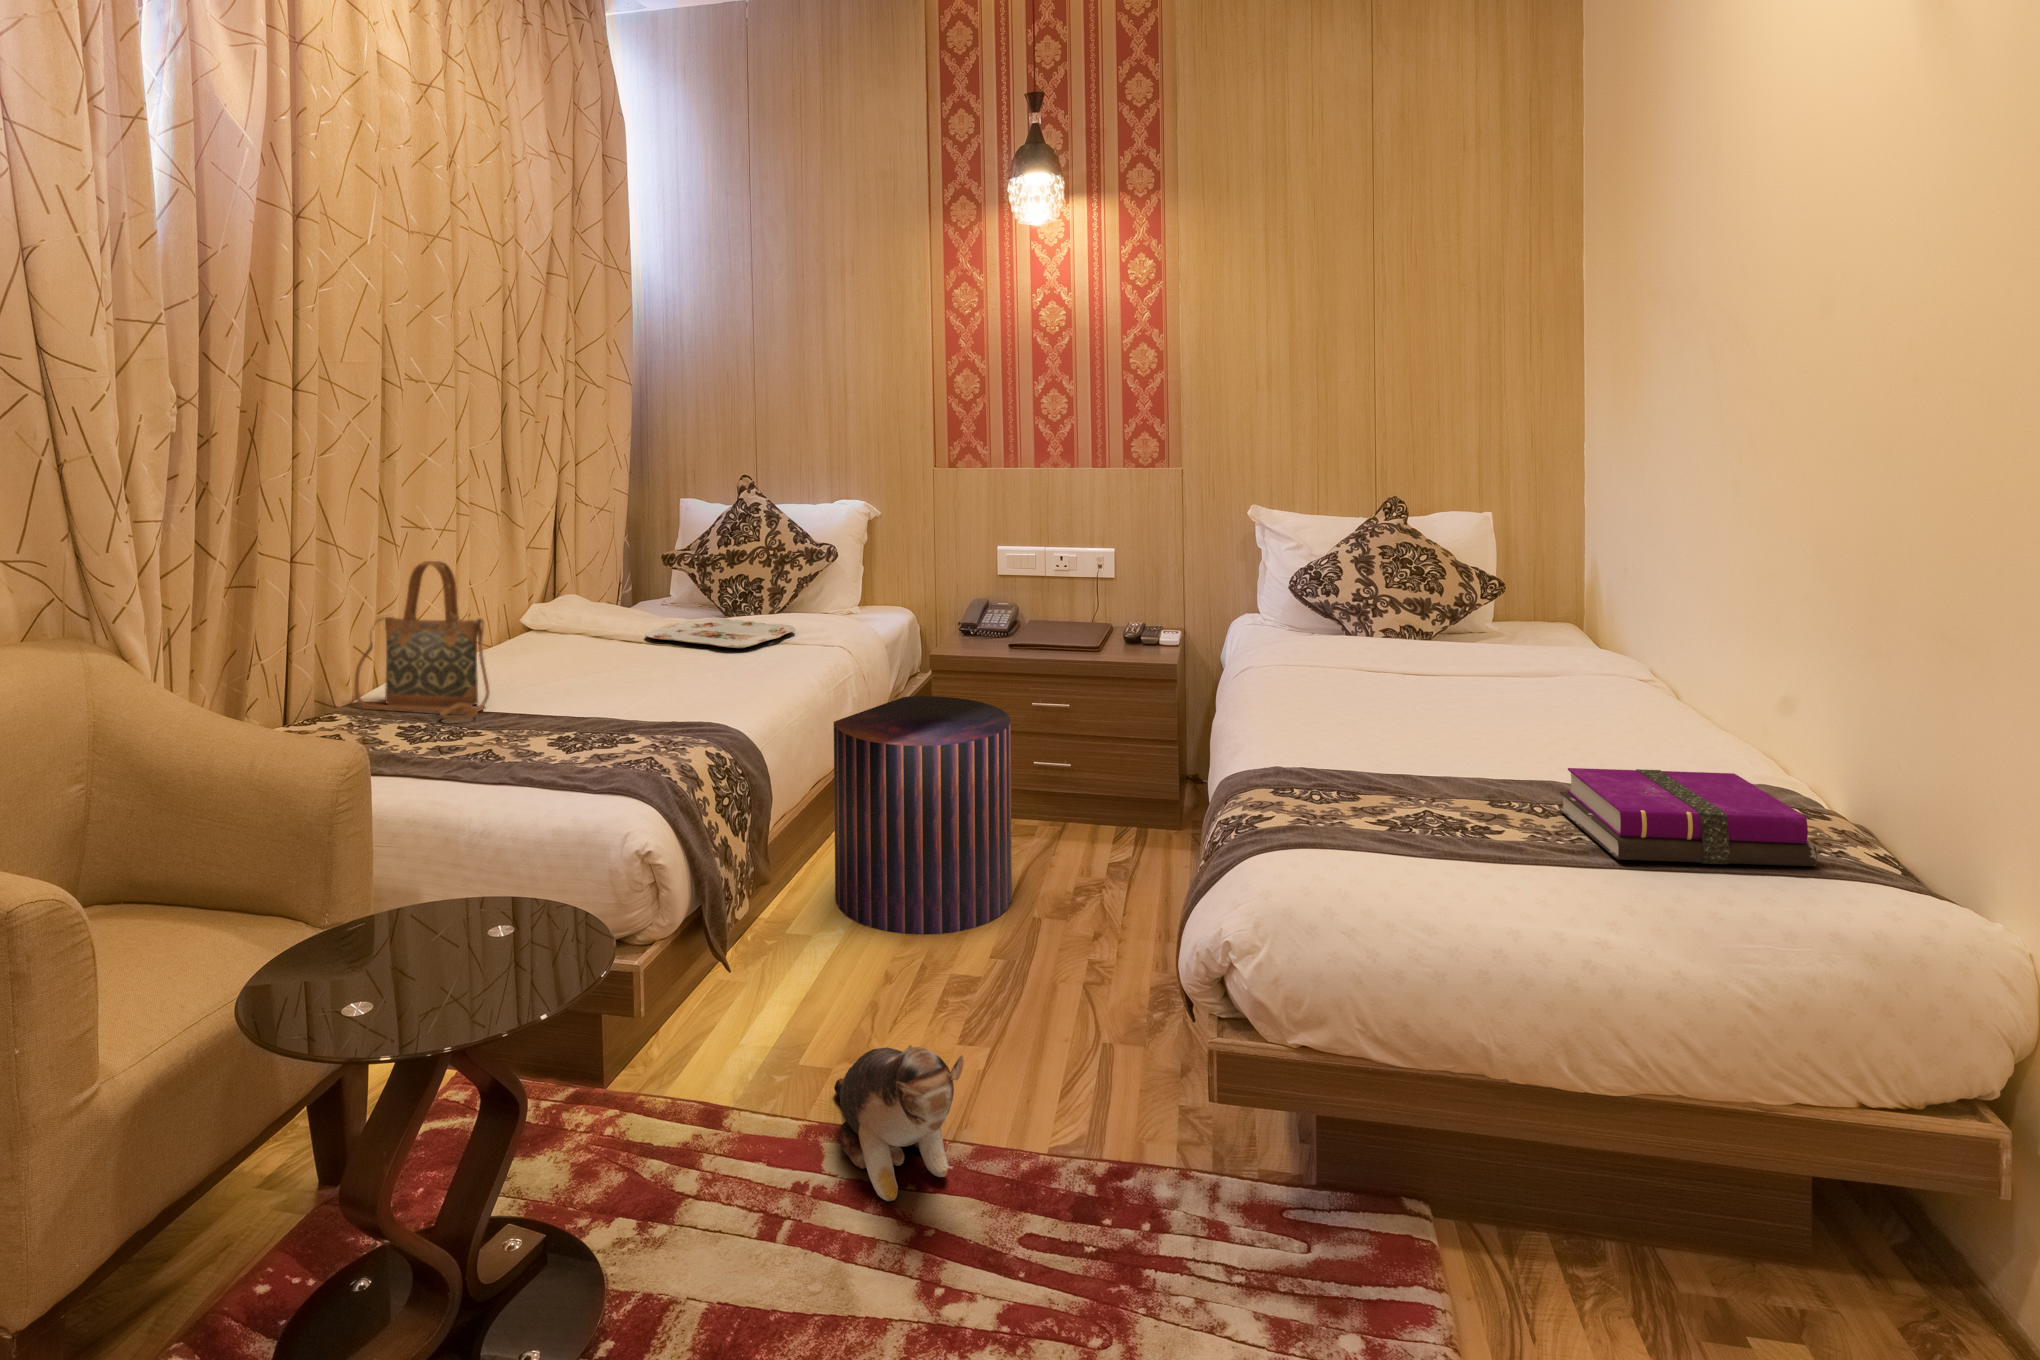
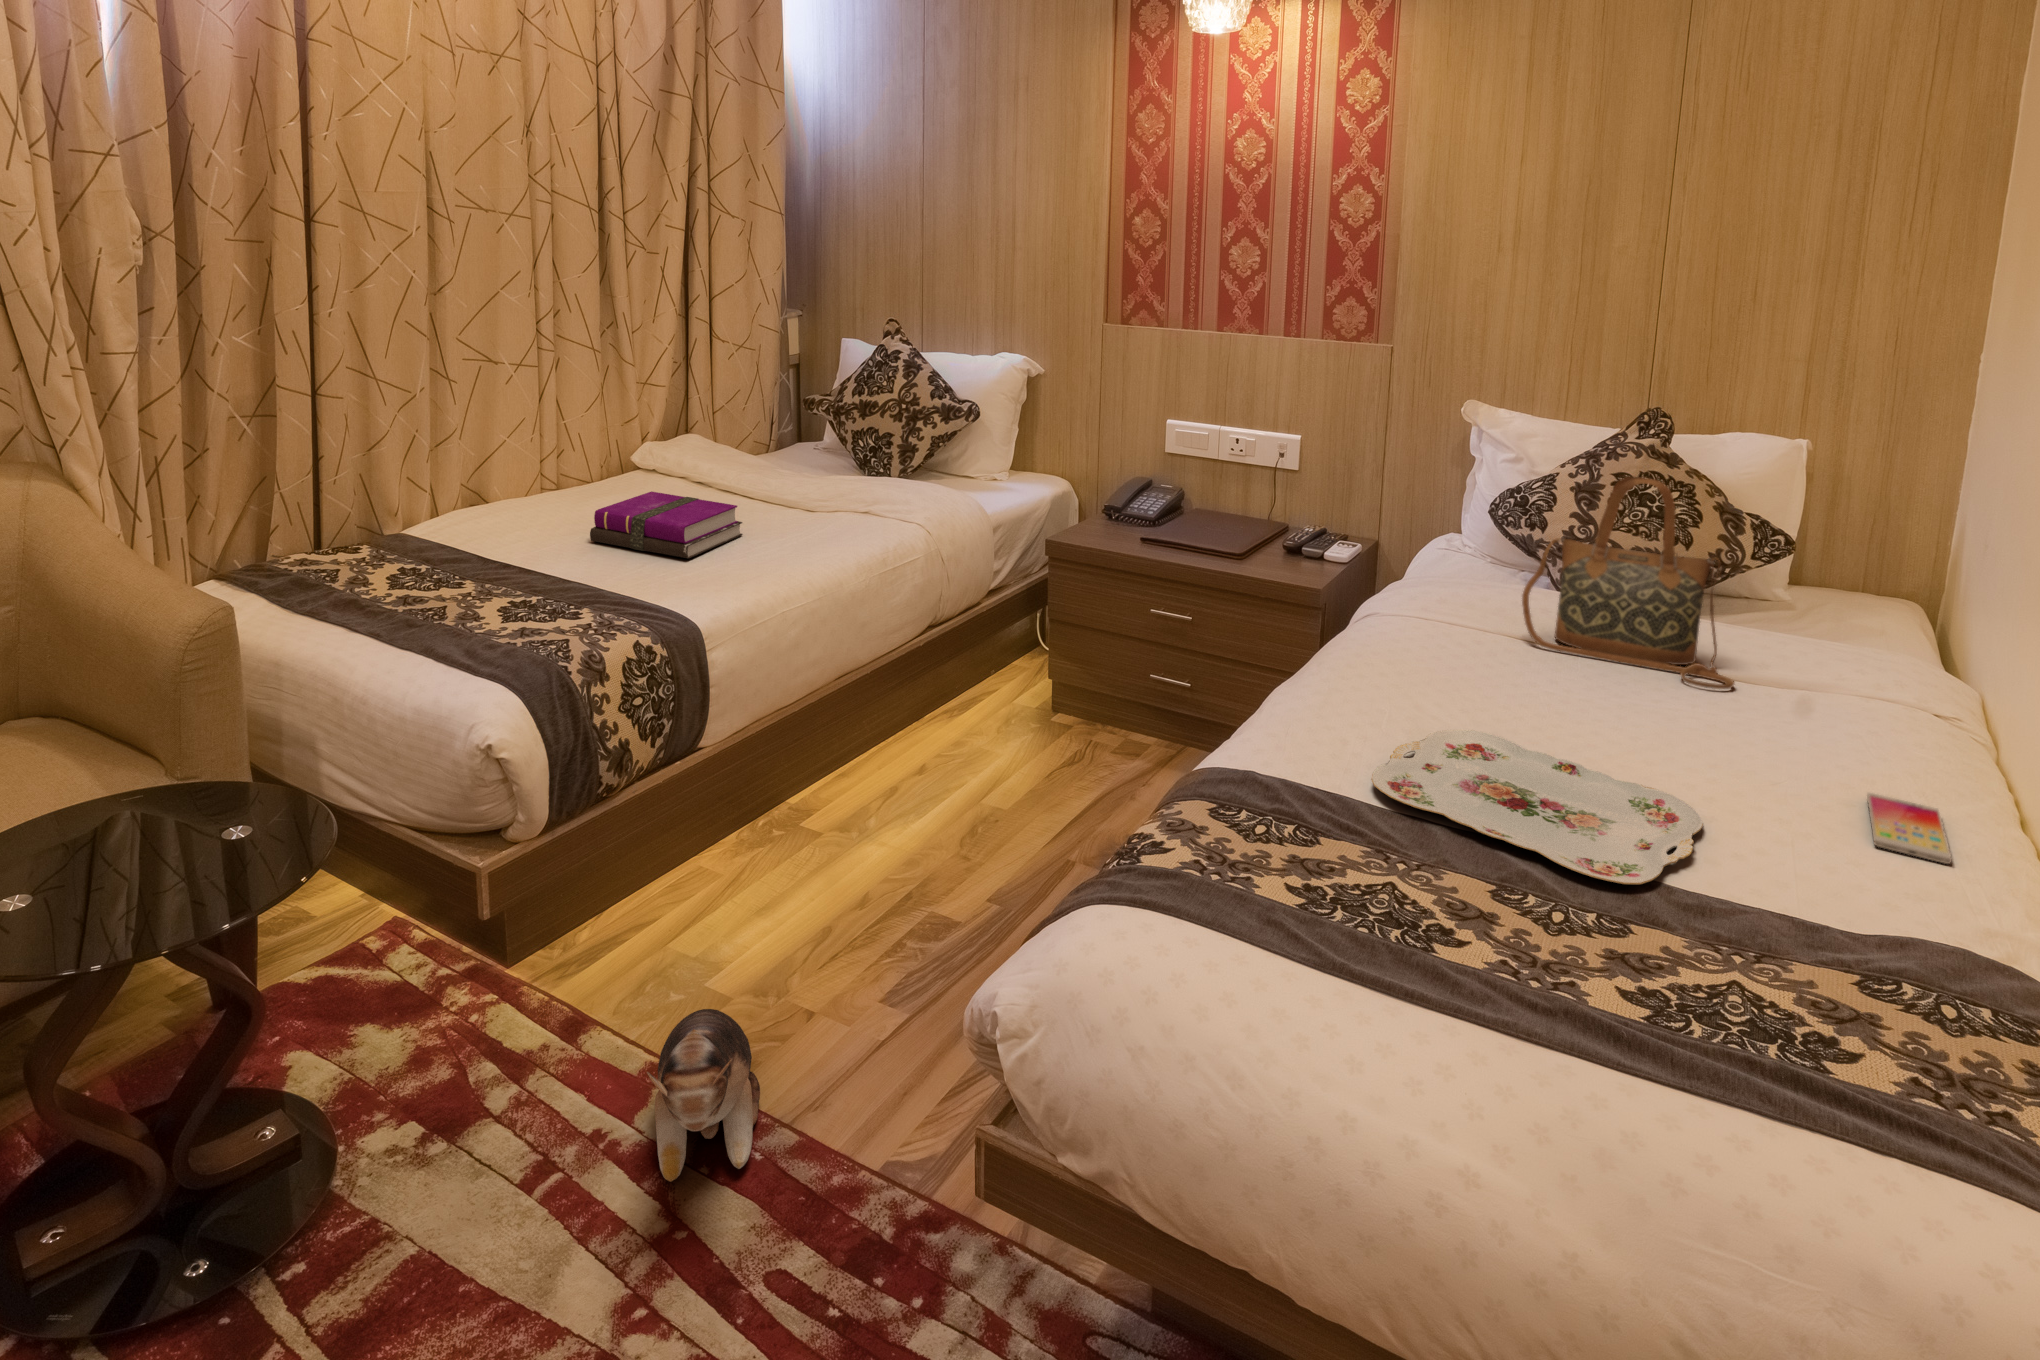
handbag: present [354,561,490,720] -> present [1522,476,1734,689]
serving tray: present [645,618,795,648] -> present [1371,730,1703,884]
pouf: present [834,696,1012,935] -> none [869,588,1072,860]
smartphone: none [1635,718,1705,747] -> present [1867,793,1952,864]
notebook: present [1560,768,1817,866] -> present [590,491,743,558]

